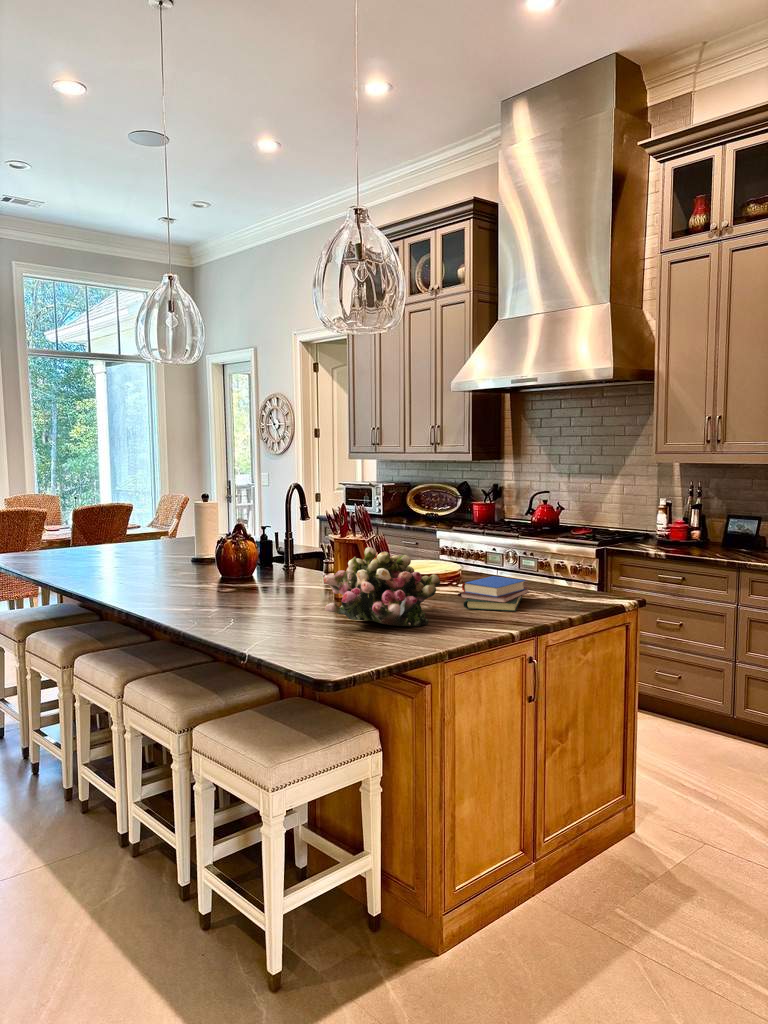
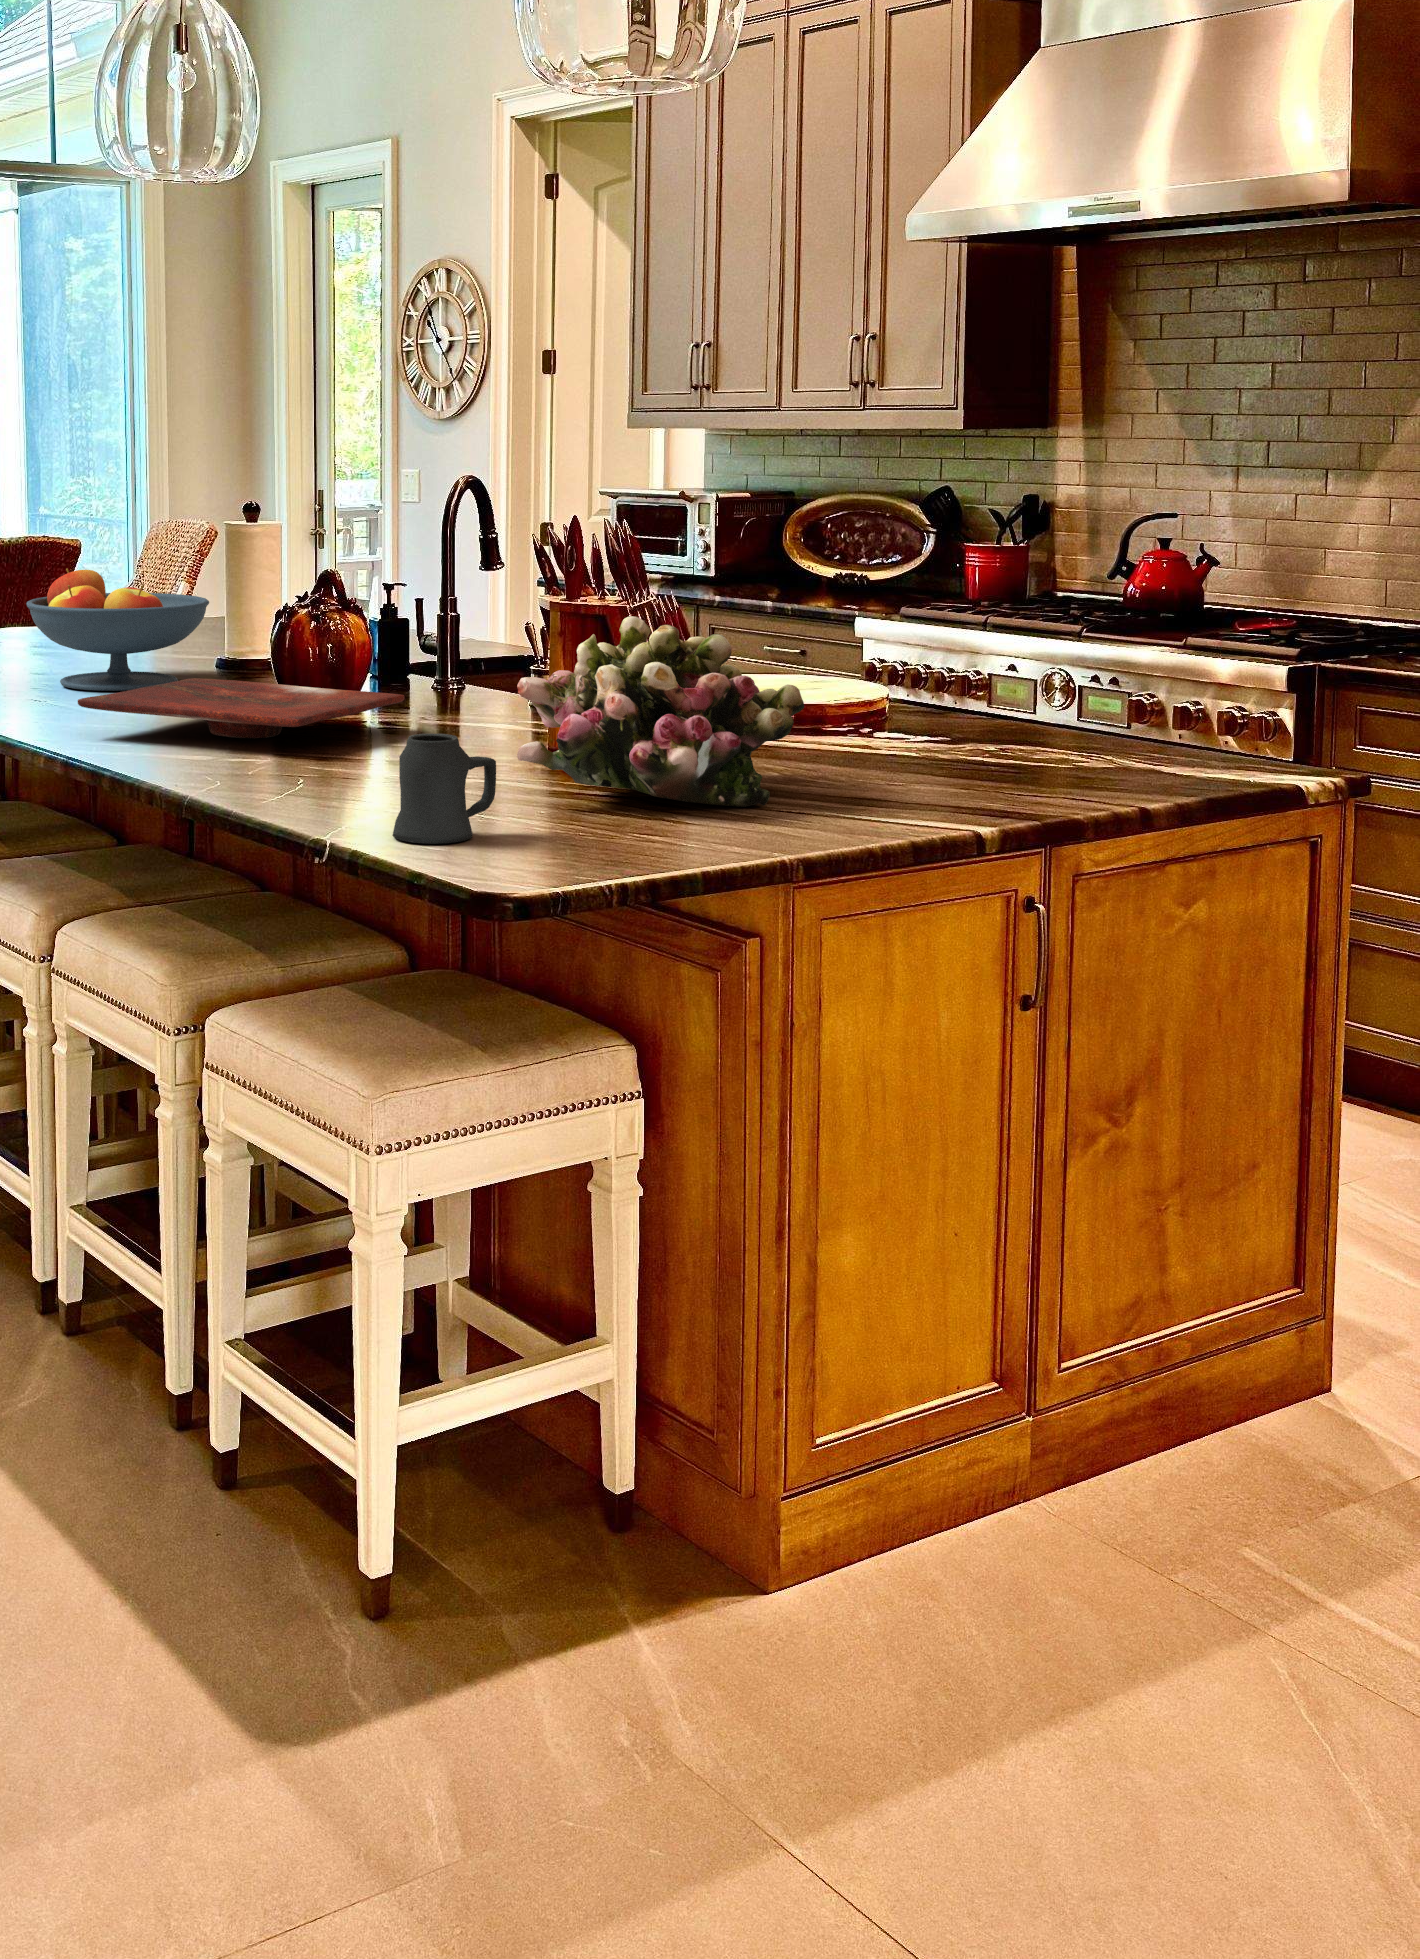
fruit bowl: none [110,524,188,575] -> present [26,569,209,691]
cutting board: none [132,571,272,598] -> present [78,678,404,738]
book: present [458,576,529,611] -> none [856,704,1050,787]
mug: none [274,604,318,653] -> present [392,734,496,844]

